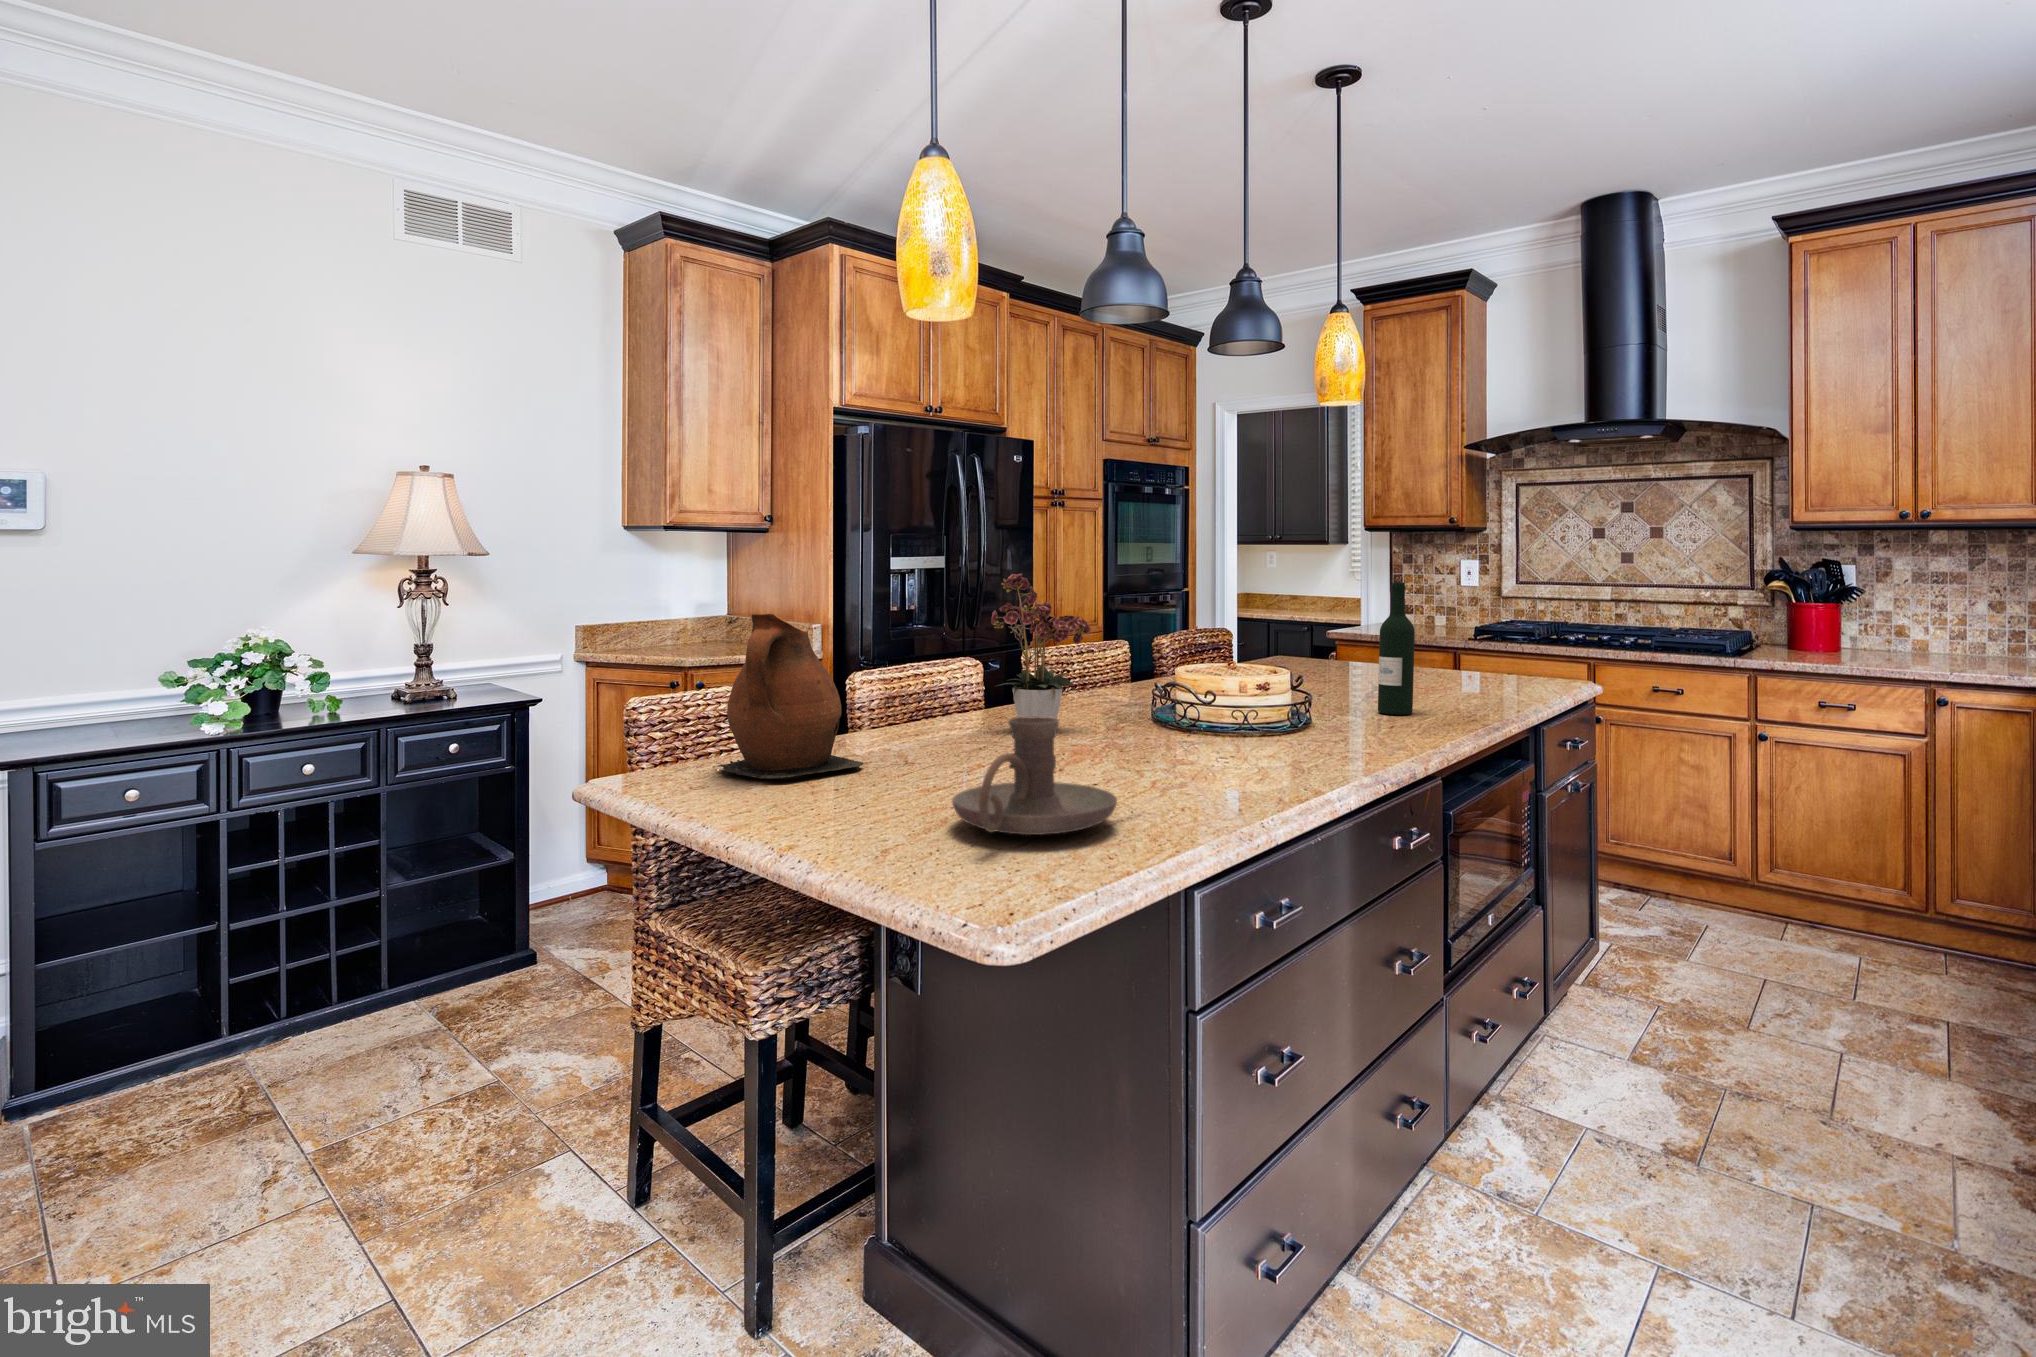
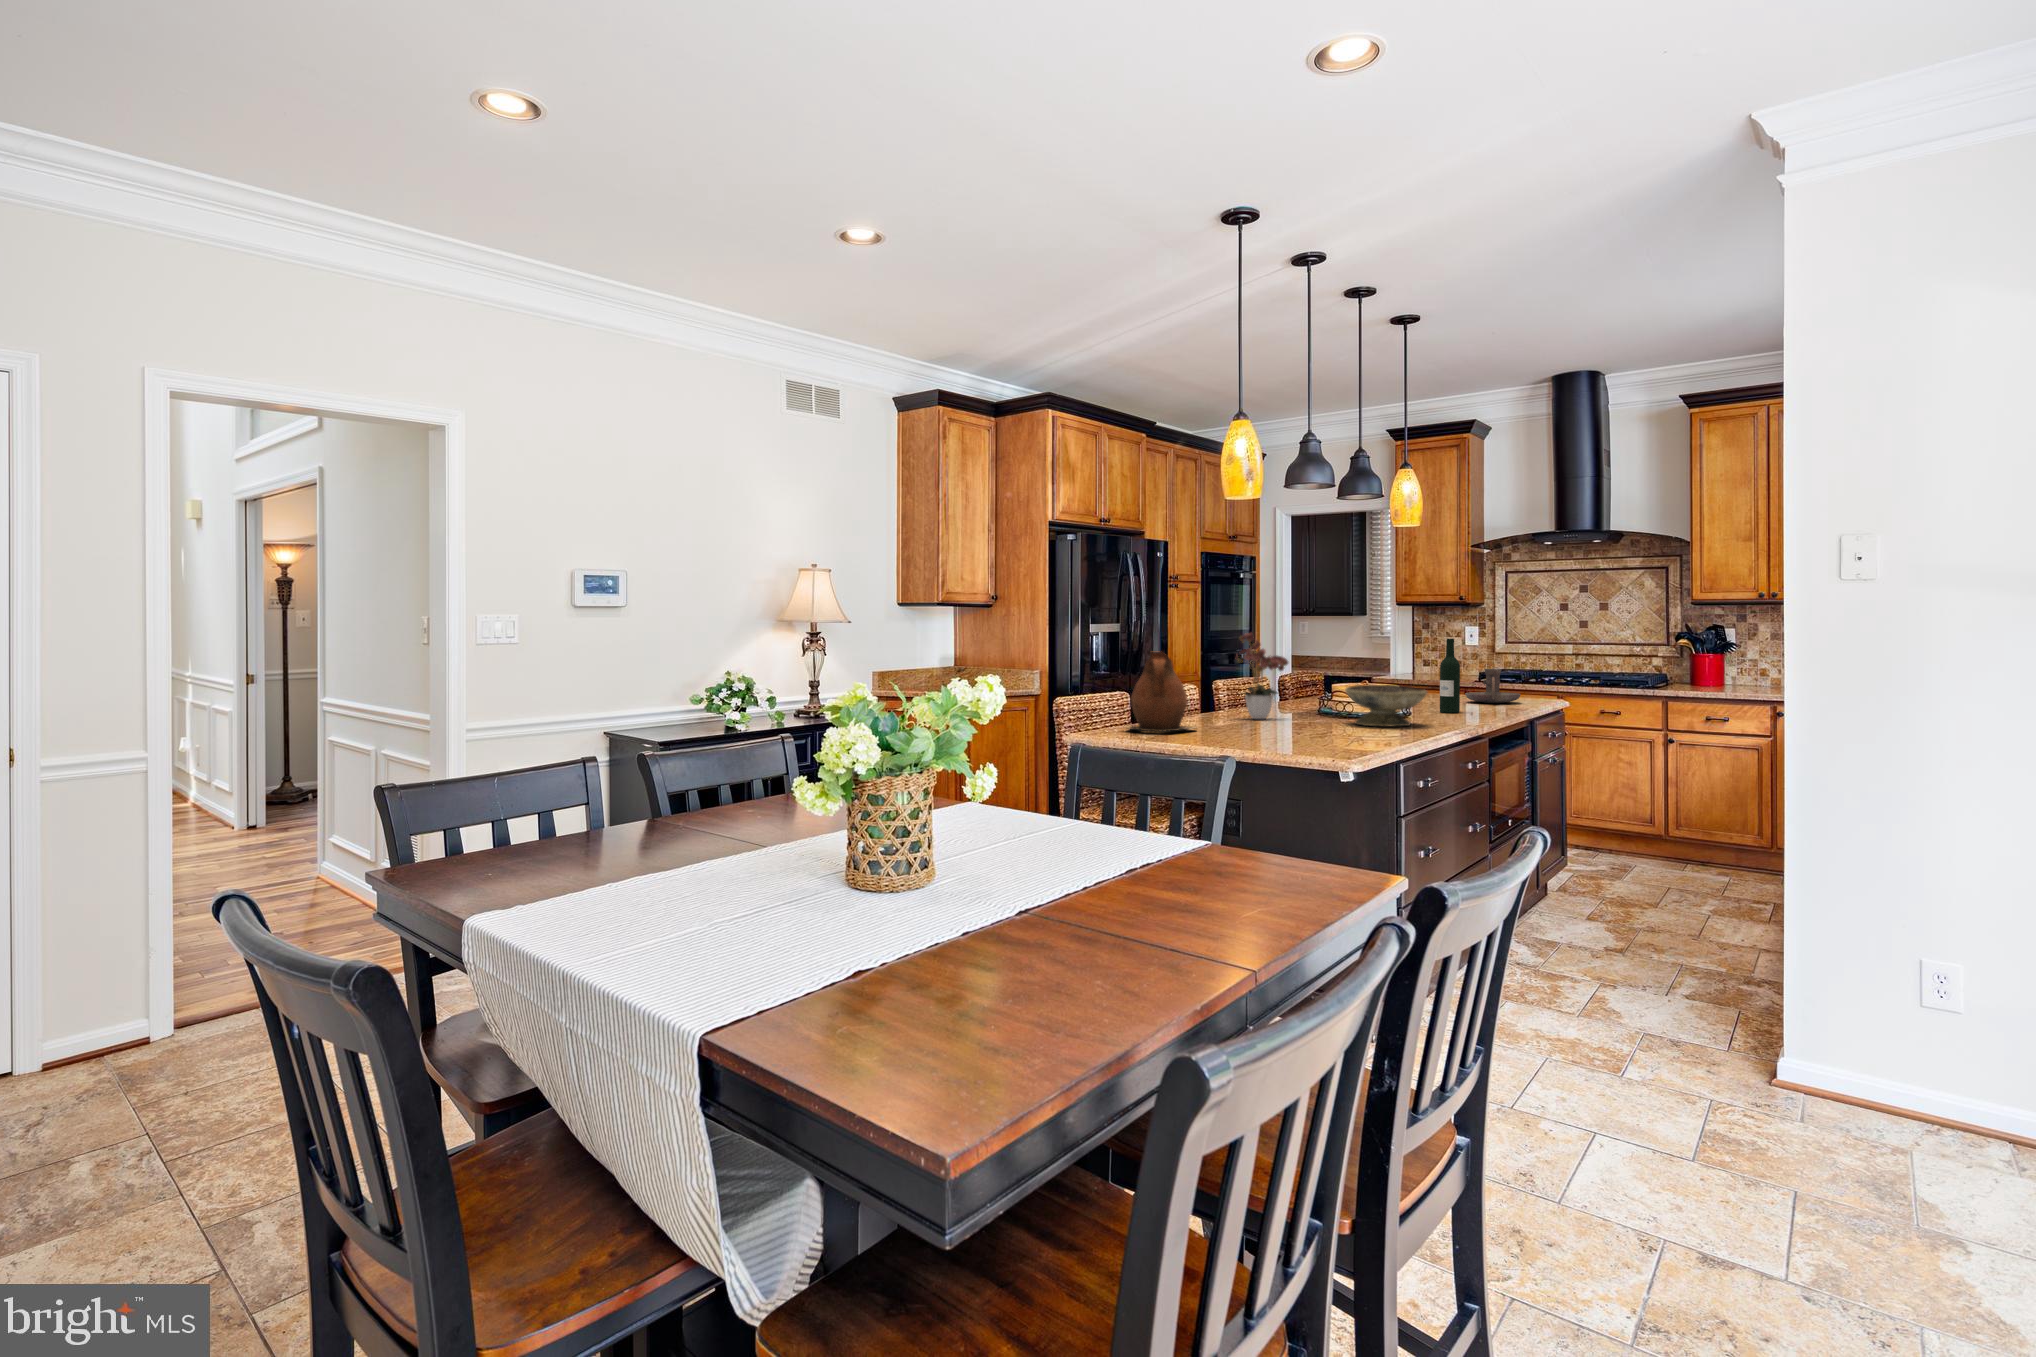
decorative bowl: none [1175,672,1331,760] -> present [1345,685,1427,727]
candle holder: present [952,716,1117,835] -> present [1465,669,1521,703]

